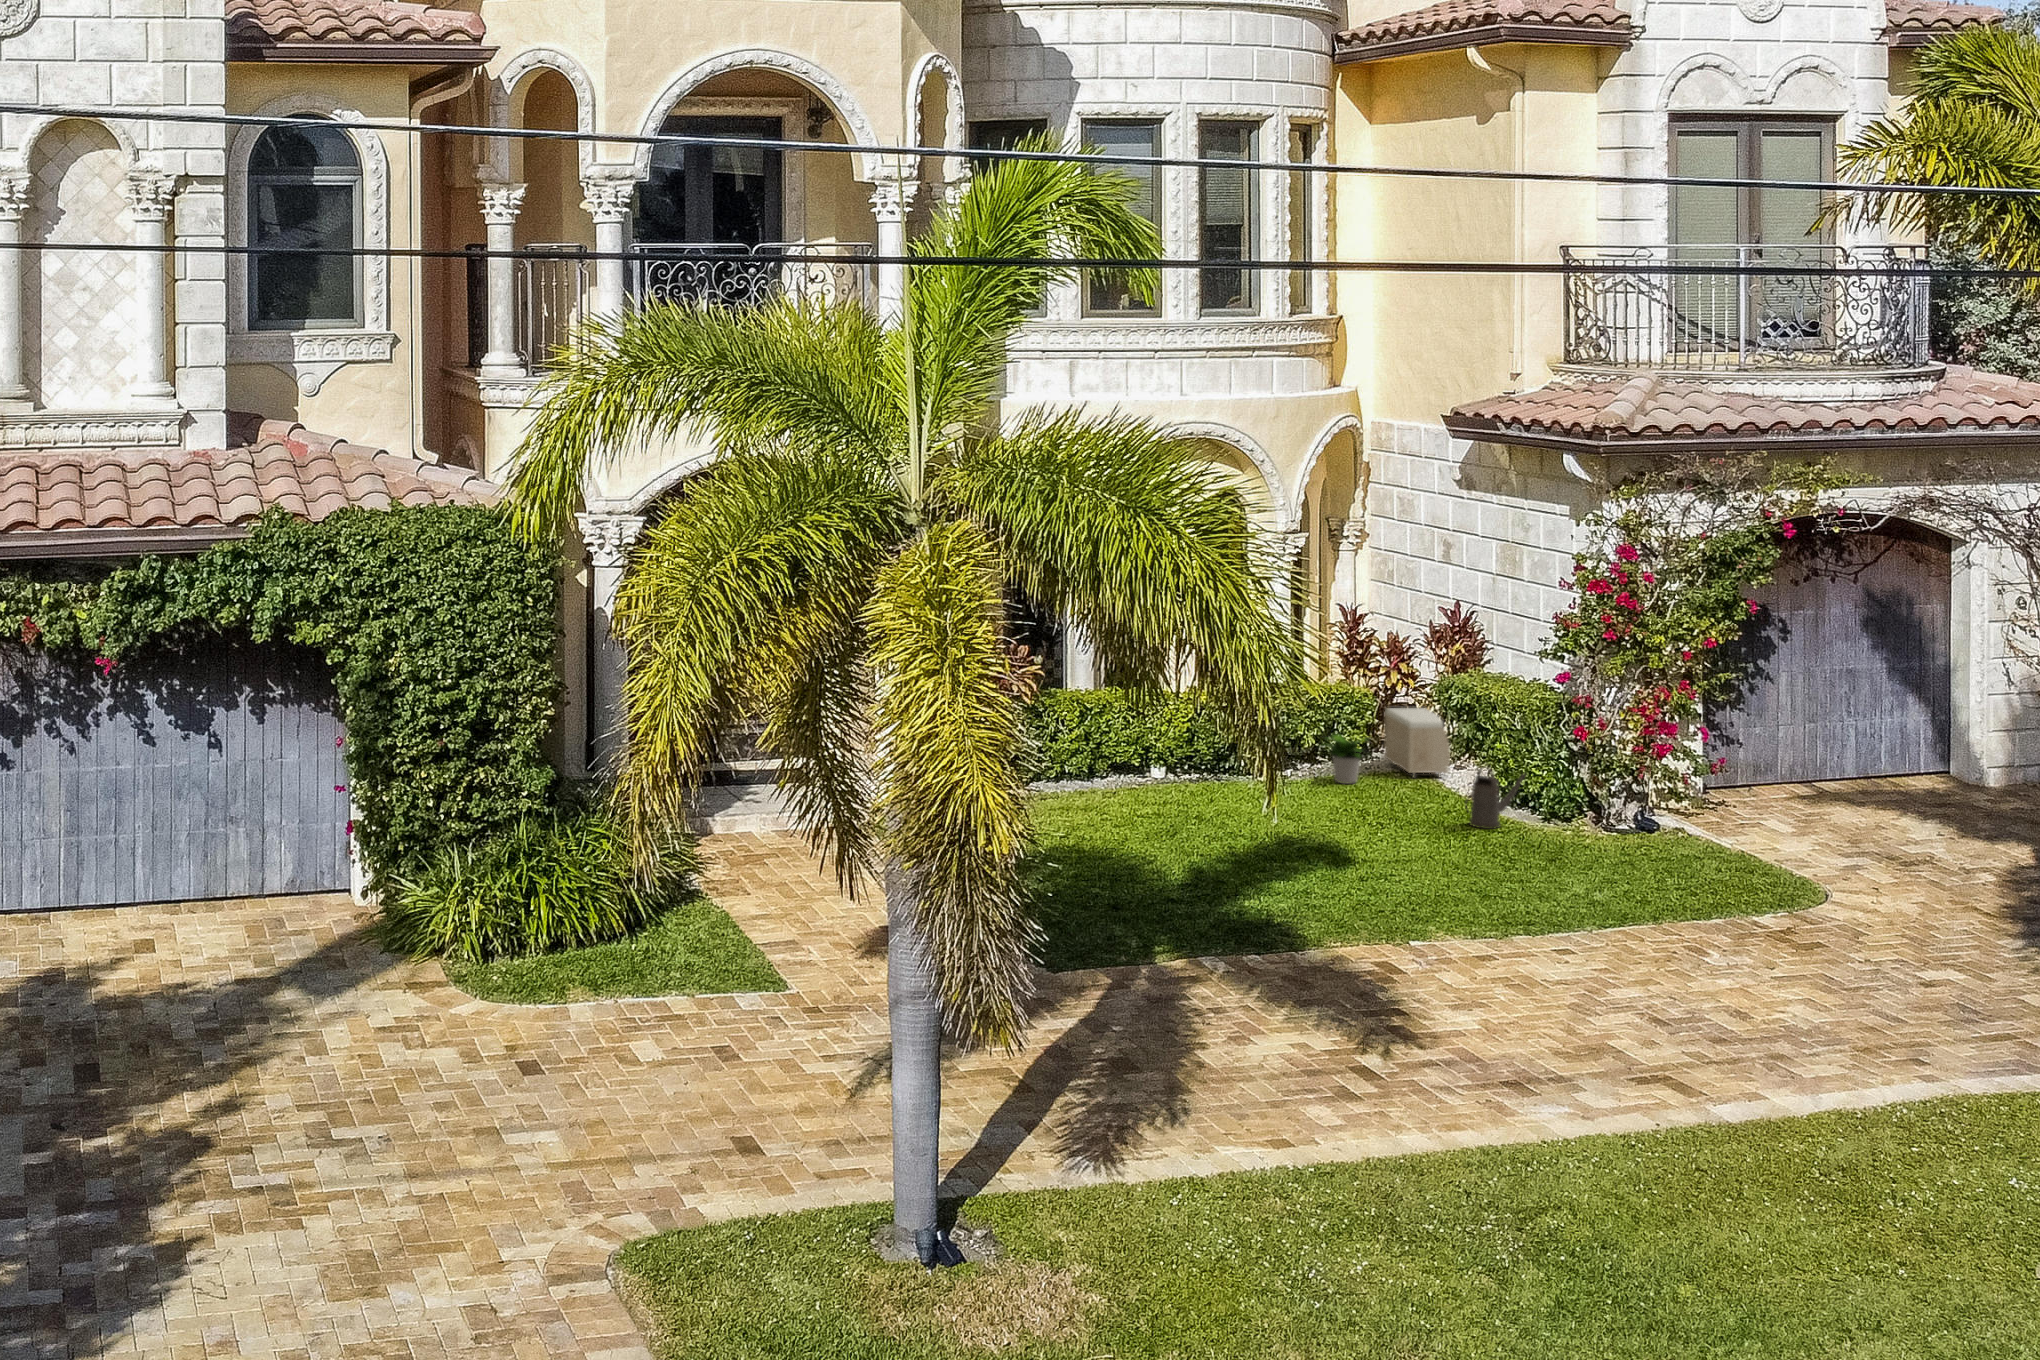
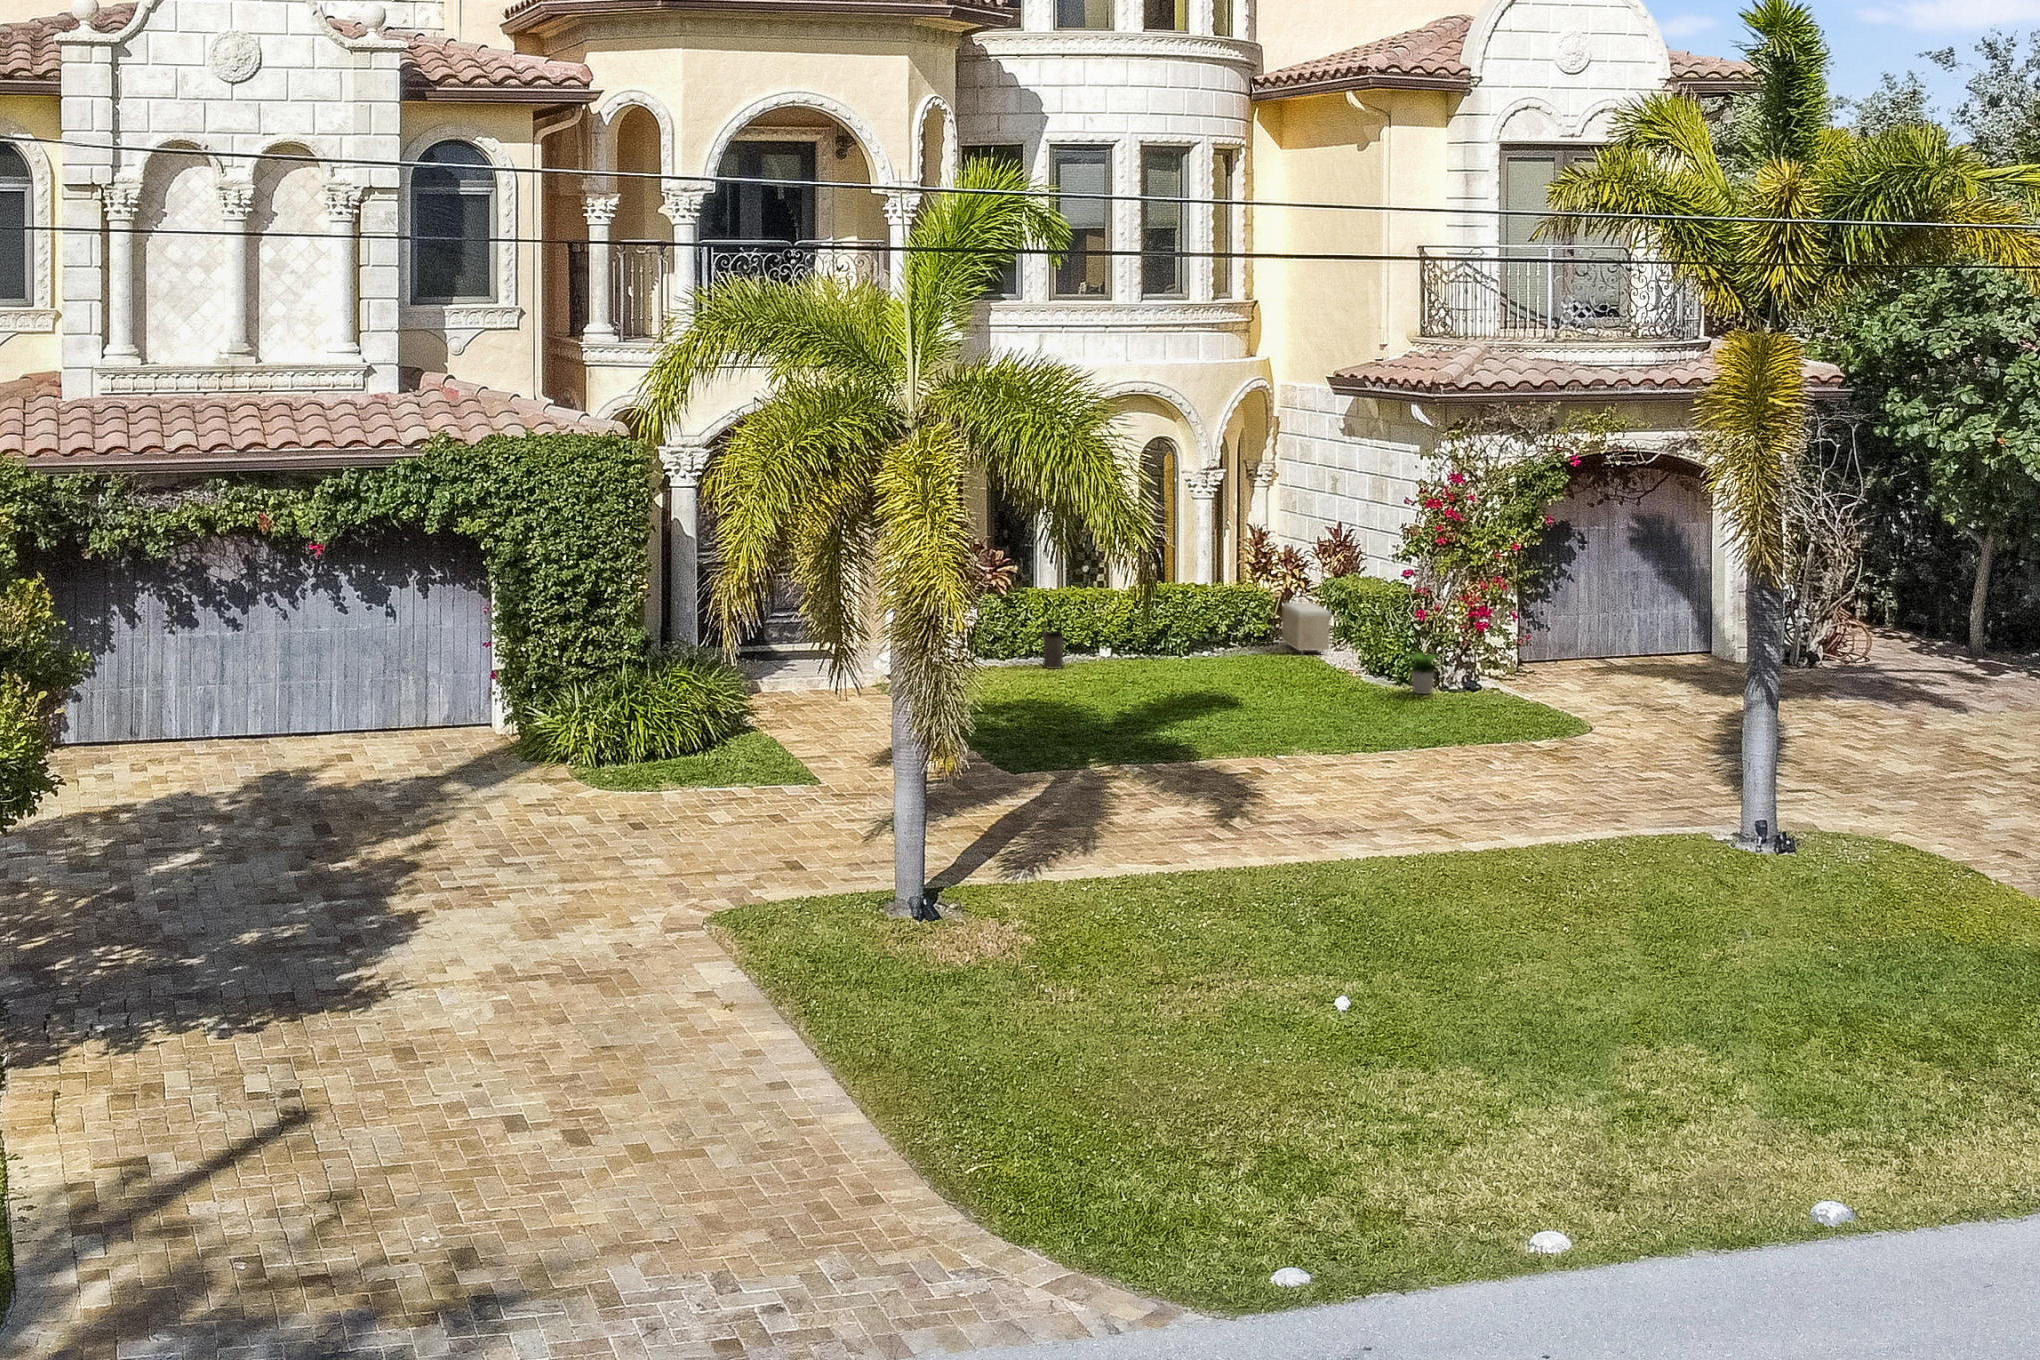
potted plant: present [1320,732,1370,784] -> present [1406,652,1437,694]
watering can: present [1465,767,1526,829] -> present [1041,626,1064,669]

